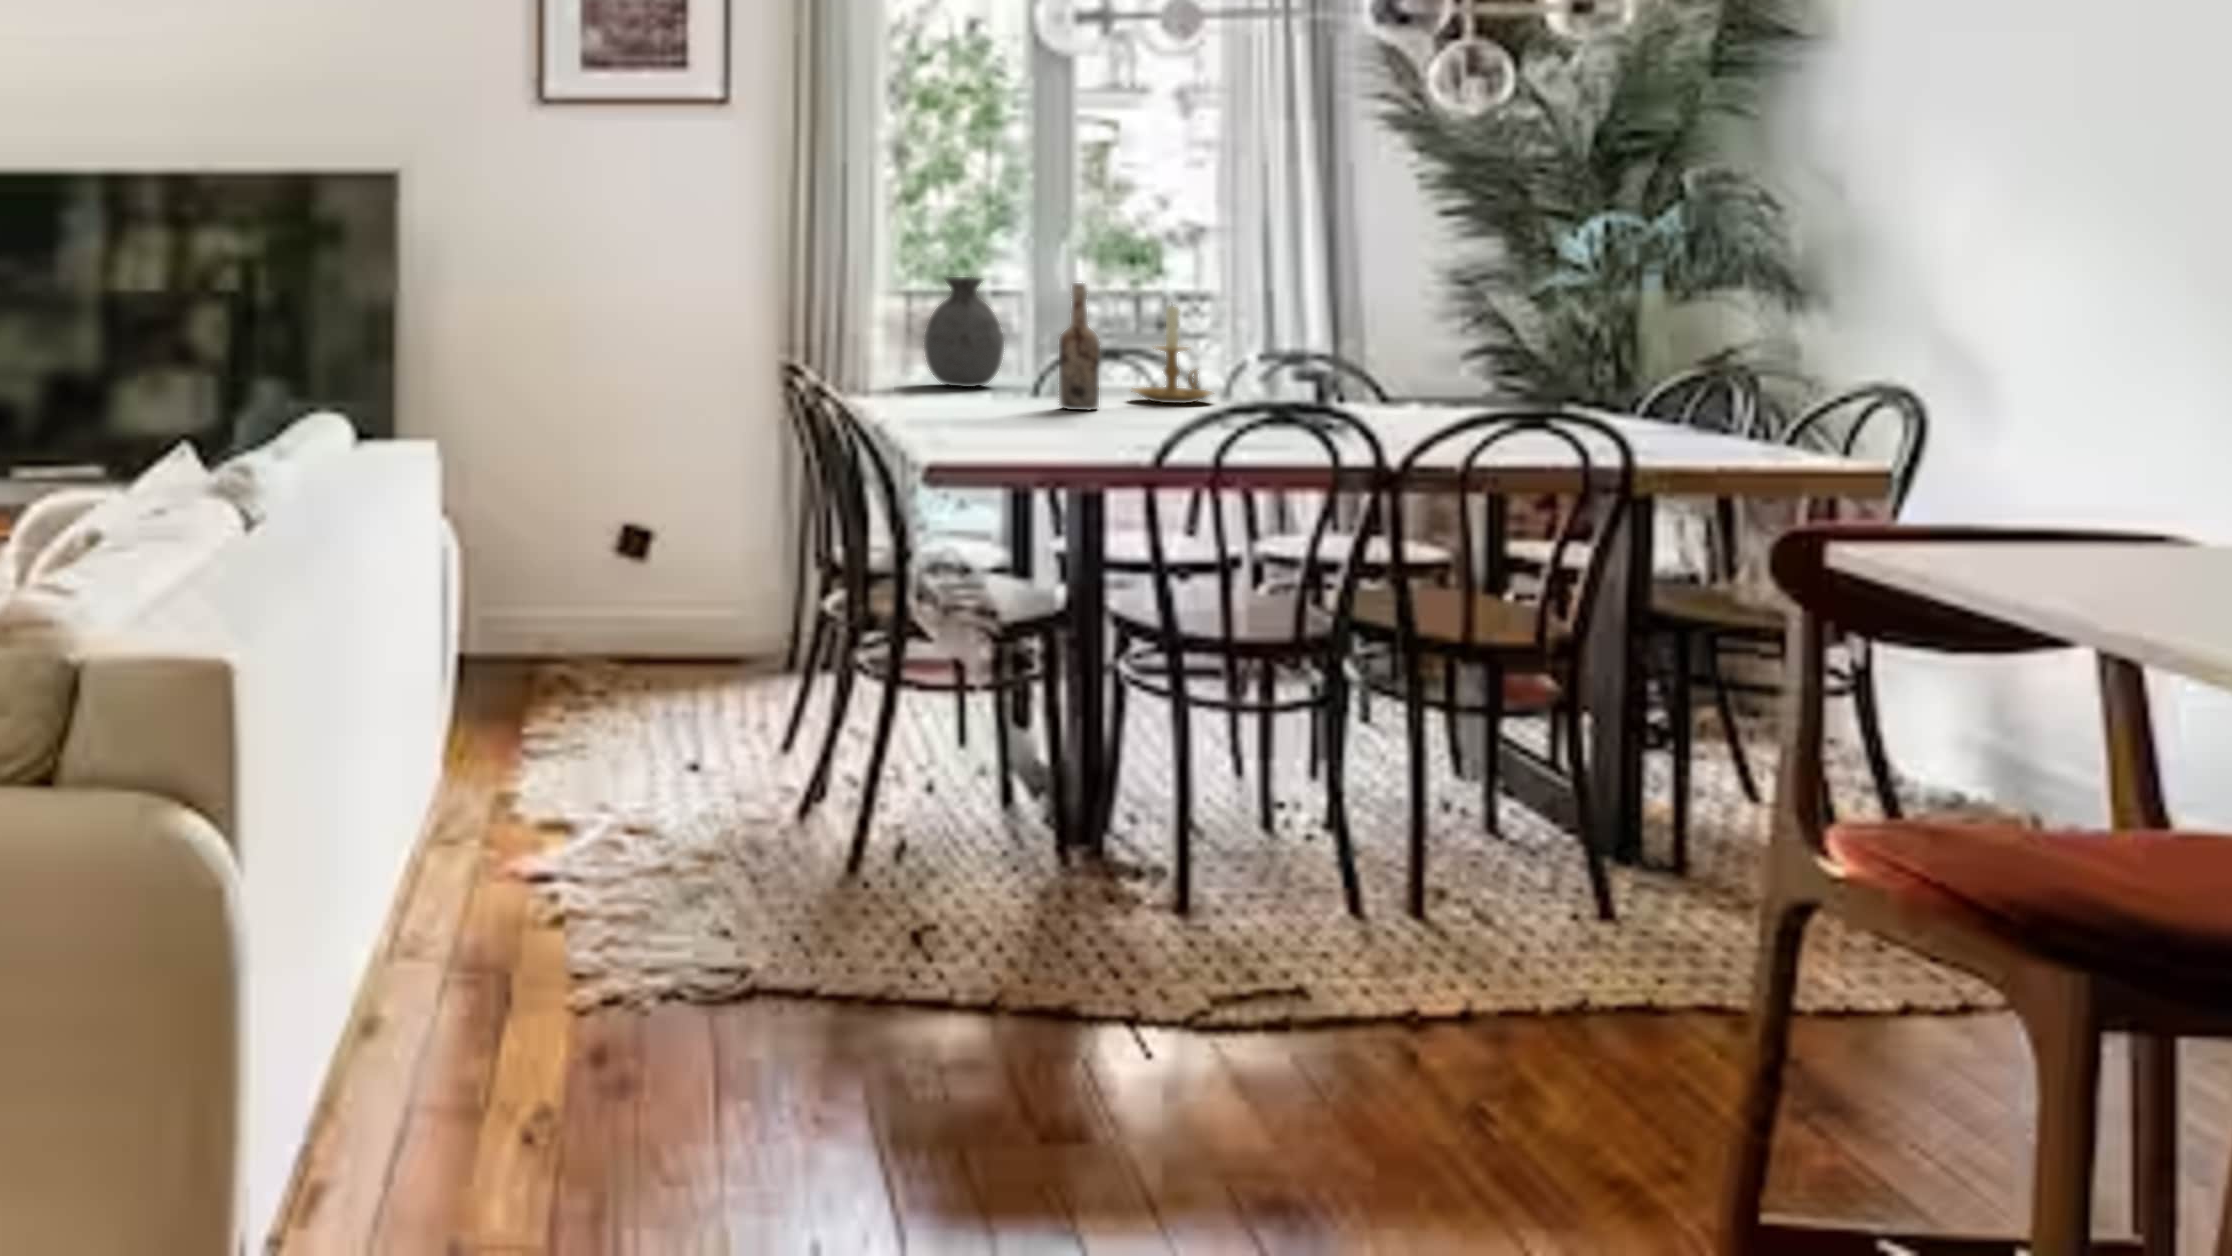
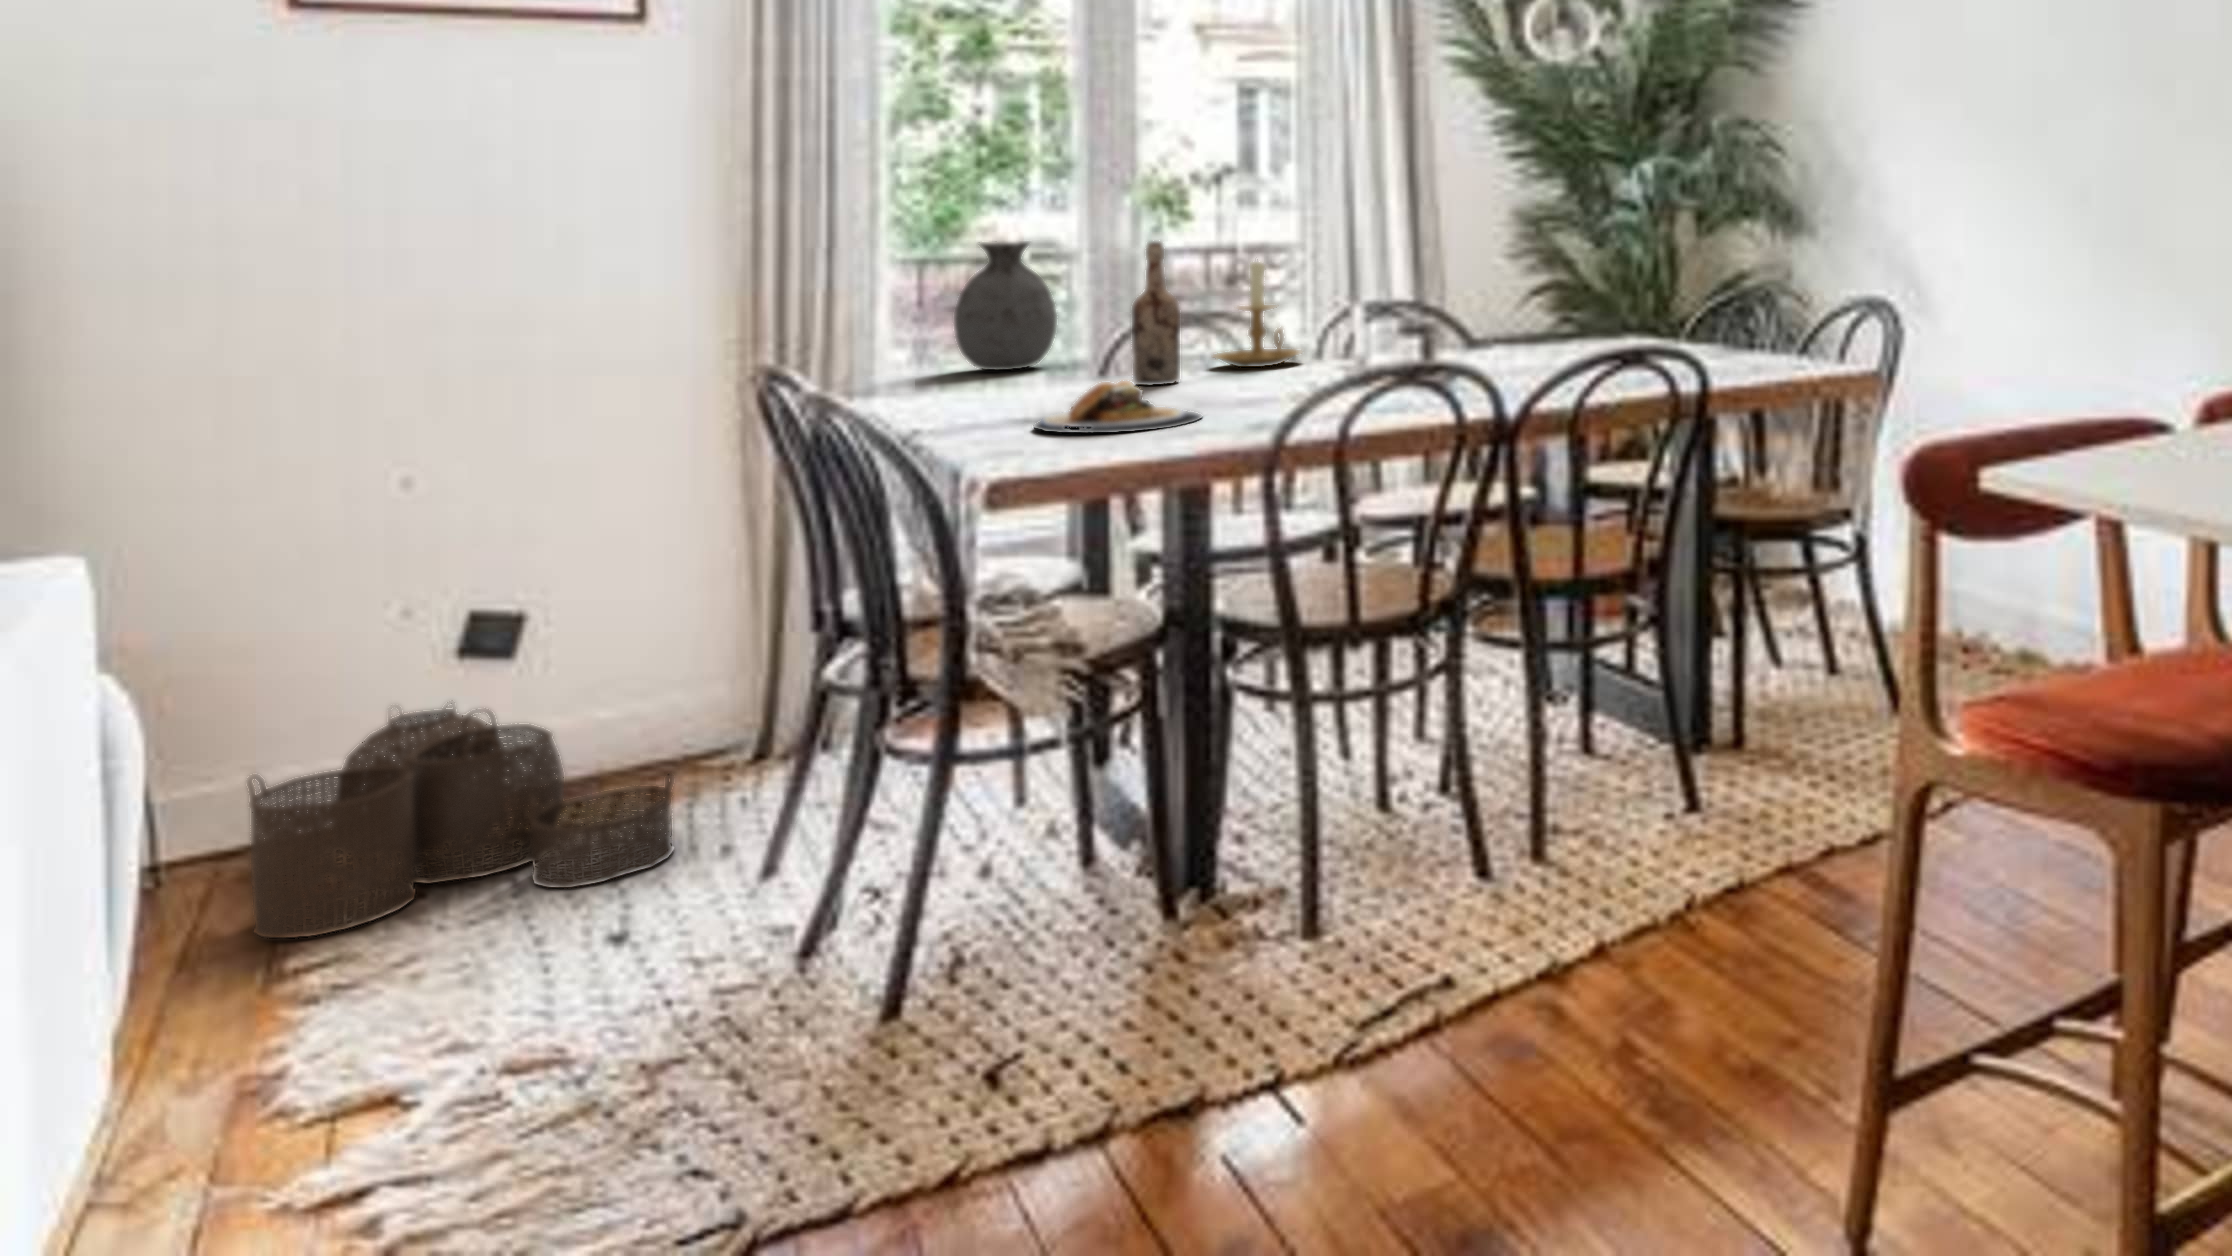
plate: none [971,401,1107,446] -> present [1035,381,1201,433]
woven basket: none [499,580,726,731] -> present [248,703,673,938]

